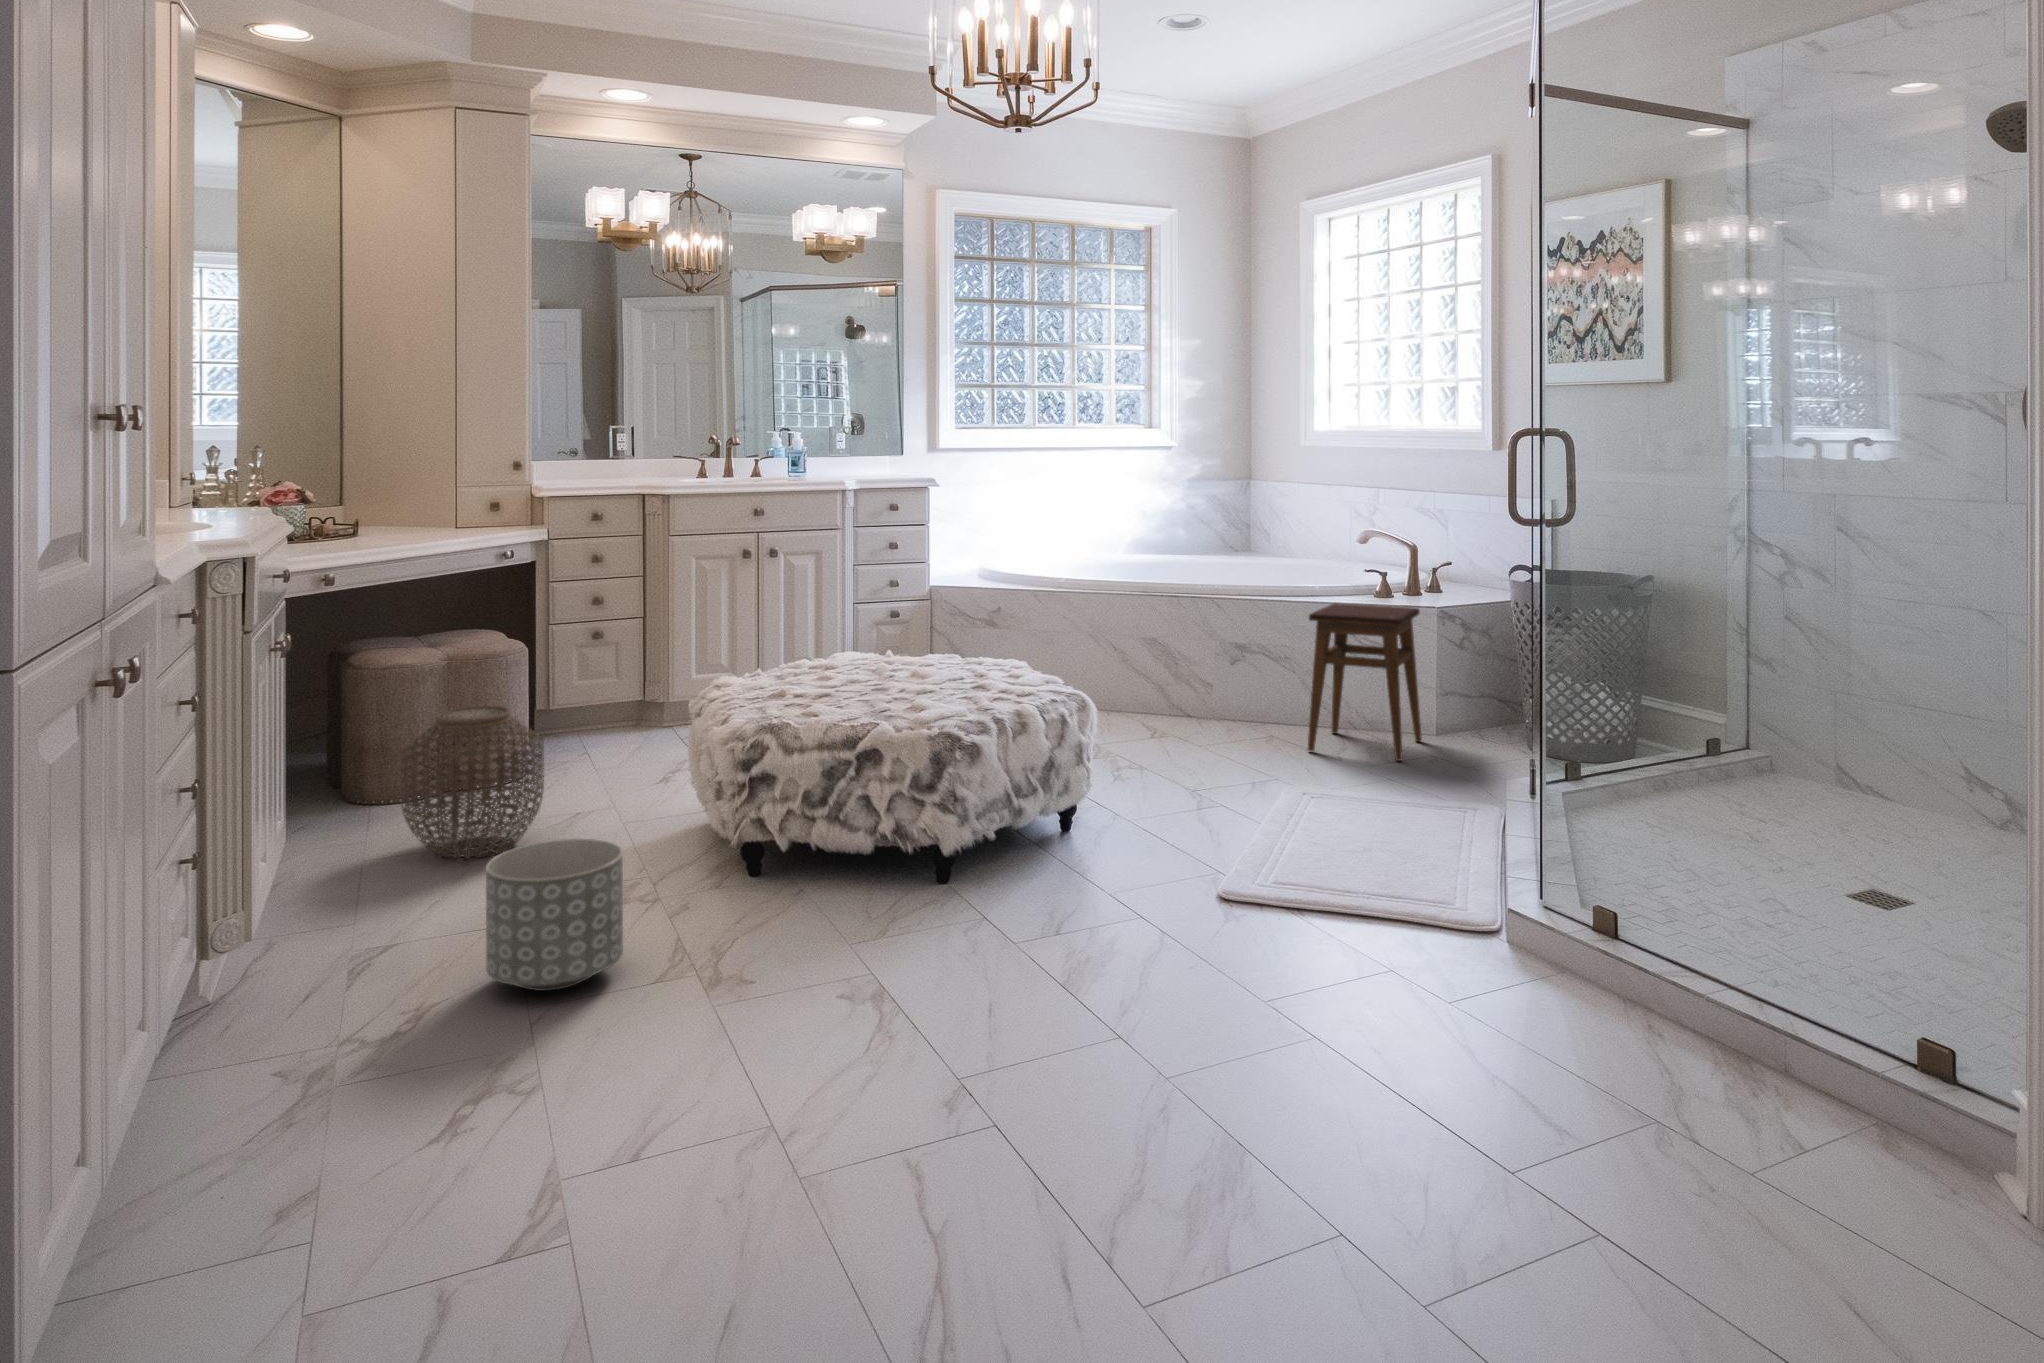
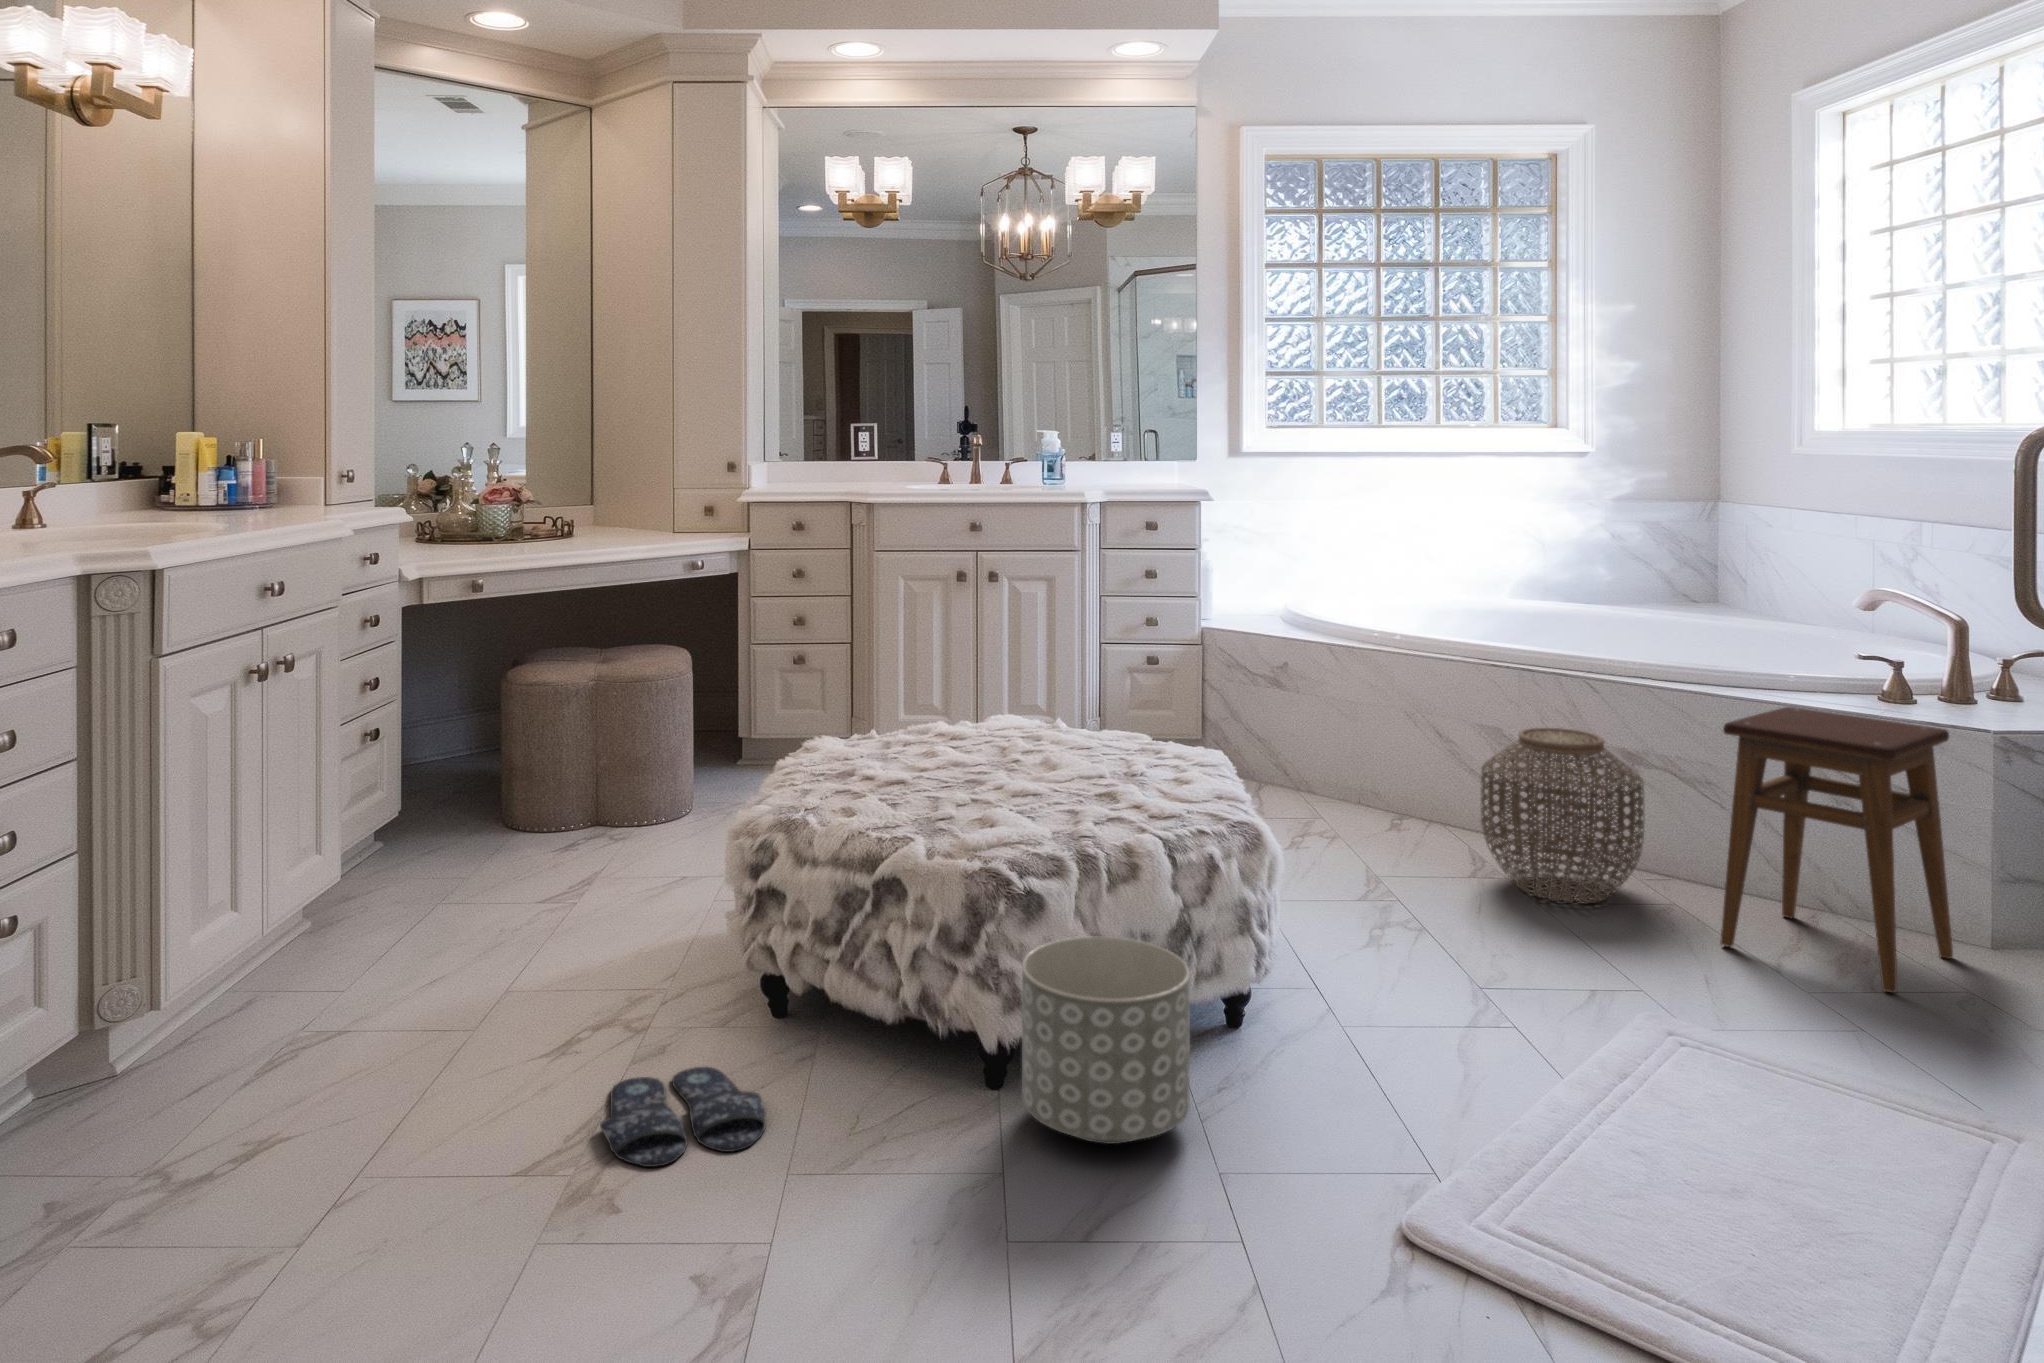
woven basket: present [400,706,544,859] -> present [1481,728,1644,903]
planter: present [486,839,623,991] -> present [1022,937,1190,1144]
slippers: none [682,904,817,956] -> present [600,1067,765,1167]

